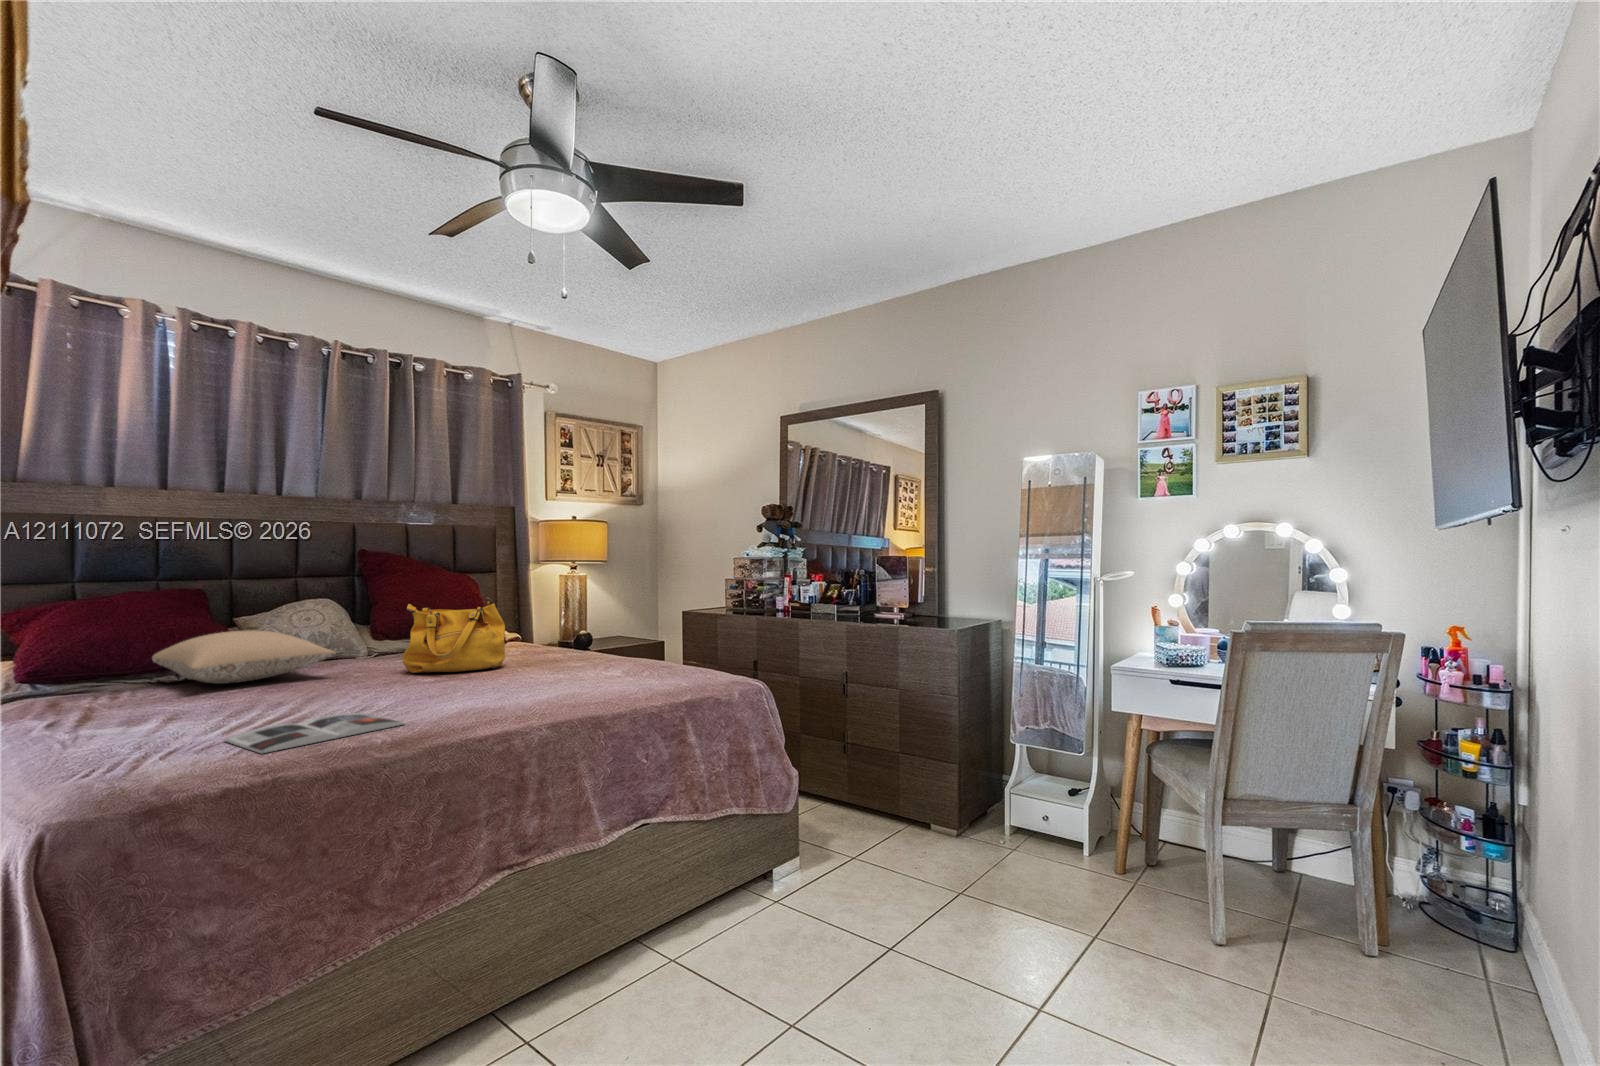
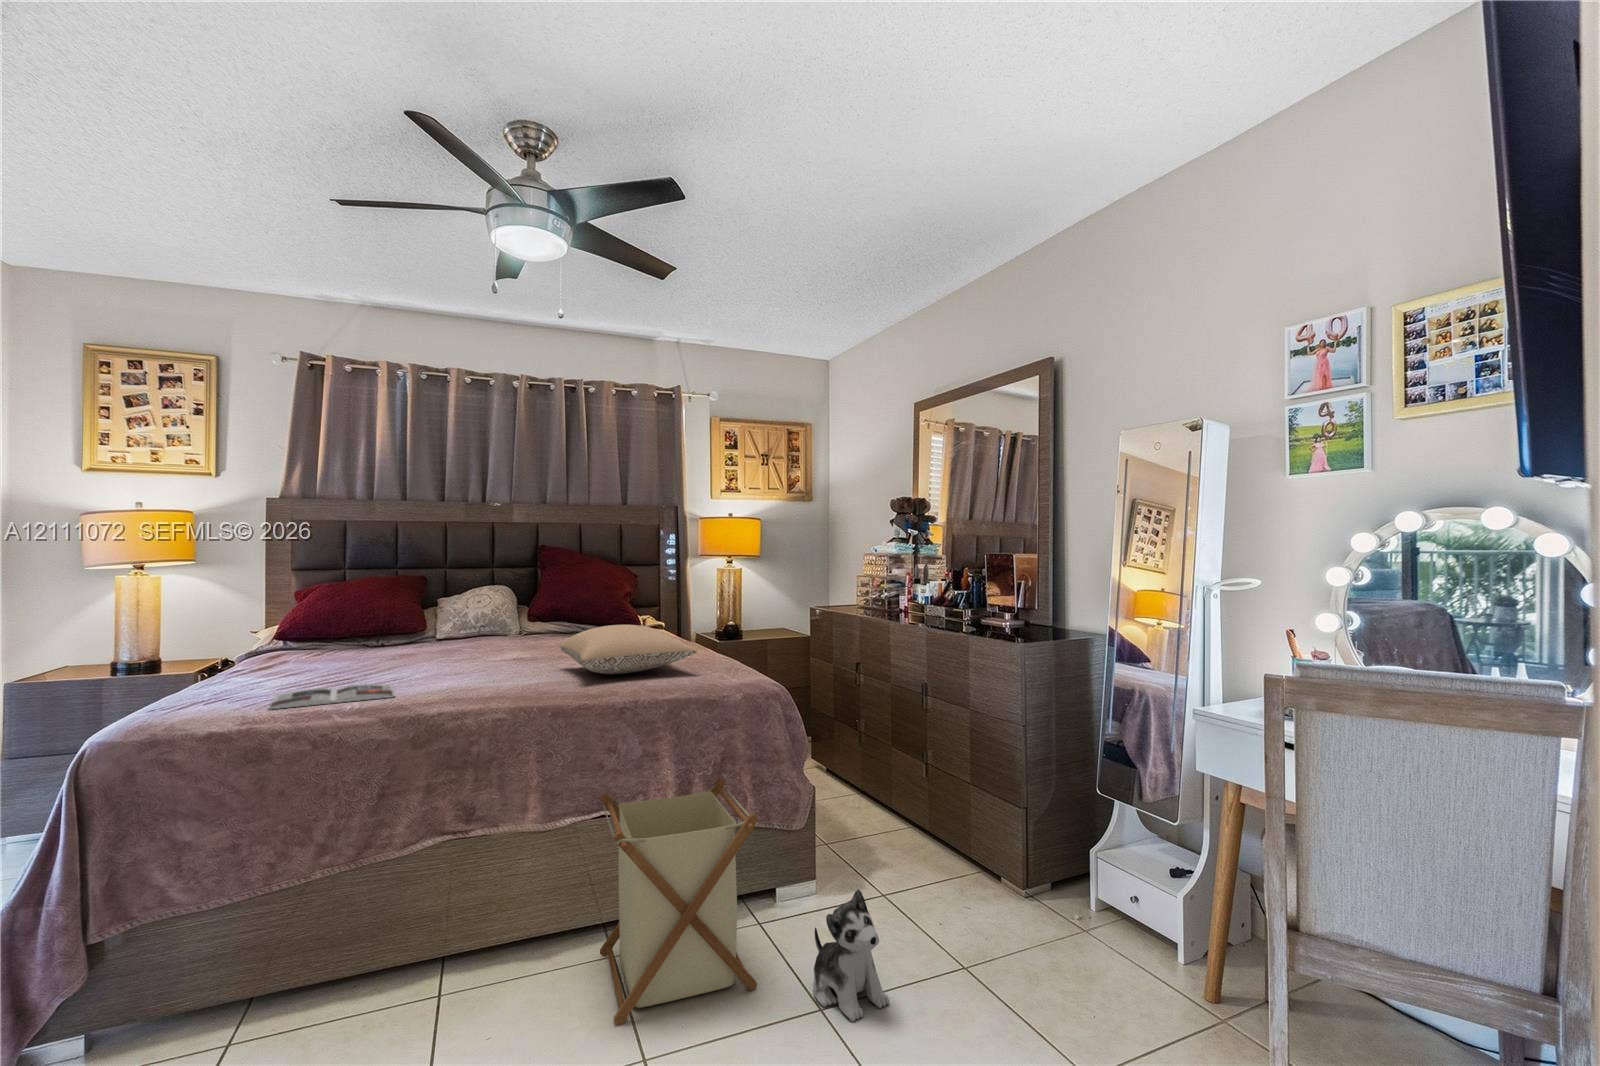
handbag: present [402,598,505,673] -> none [500,591,582,656]
pillow: present [152,630,336,684] -> present [559,625,697,674]
laundry basket: none [648,772,828,1024] -> present [600,778,758,1025]
plush toy: none [854,847,937,961] -> present [813,889,889,1021]

